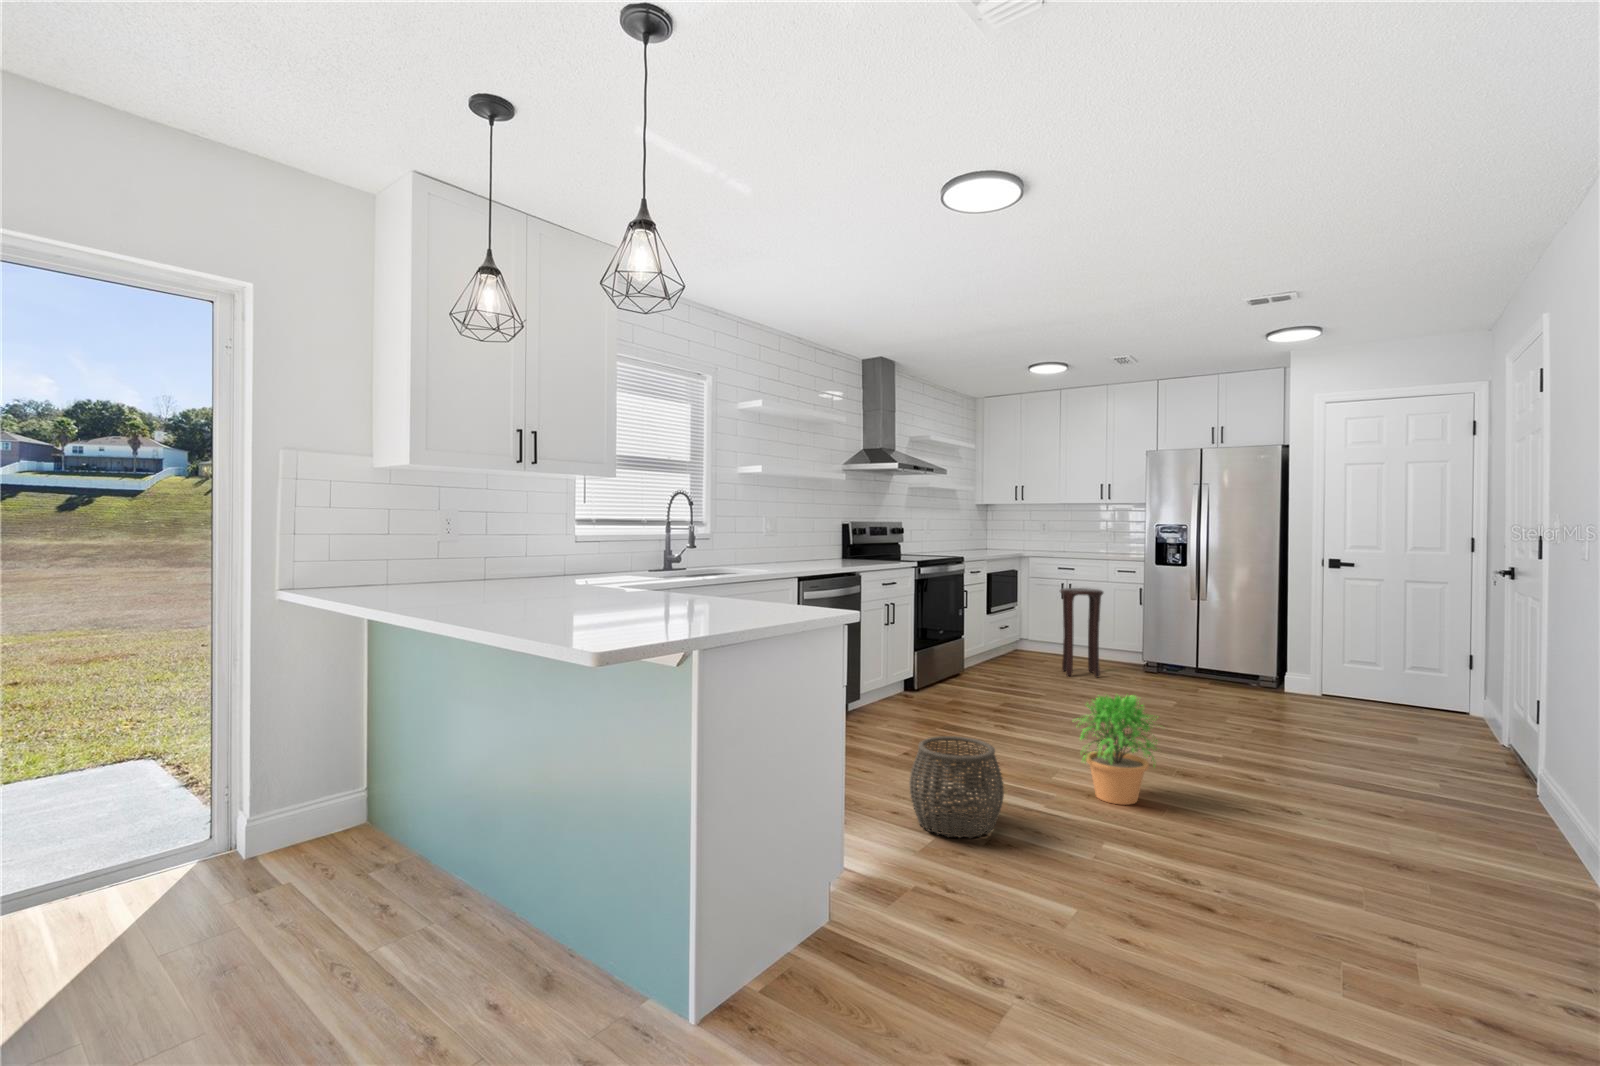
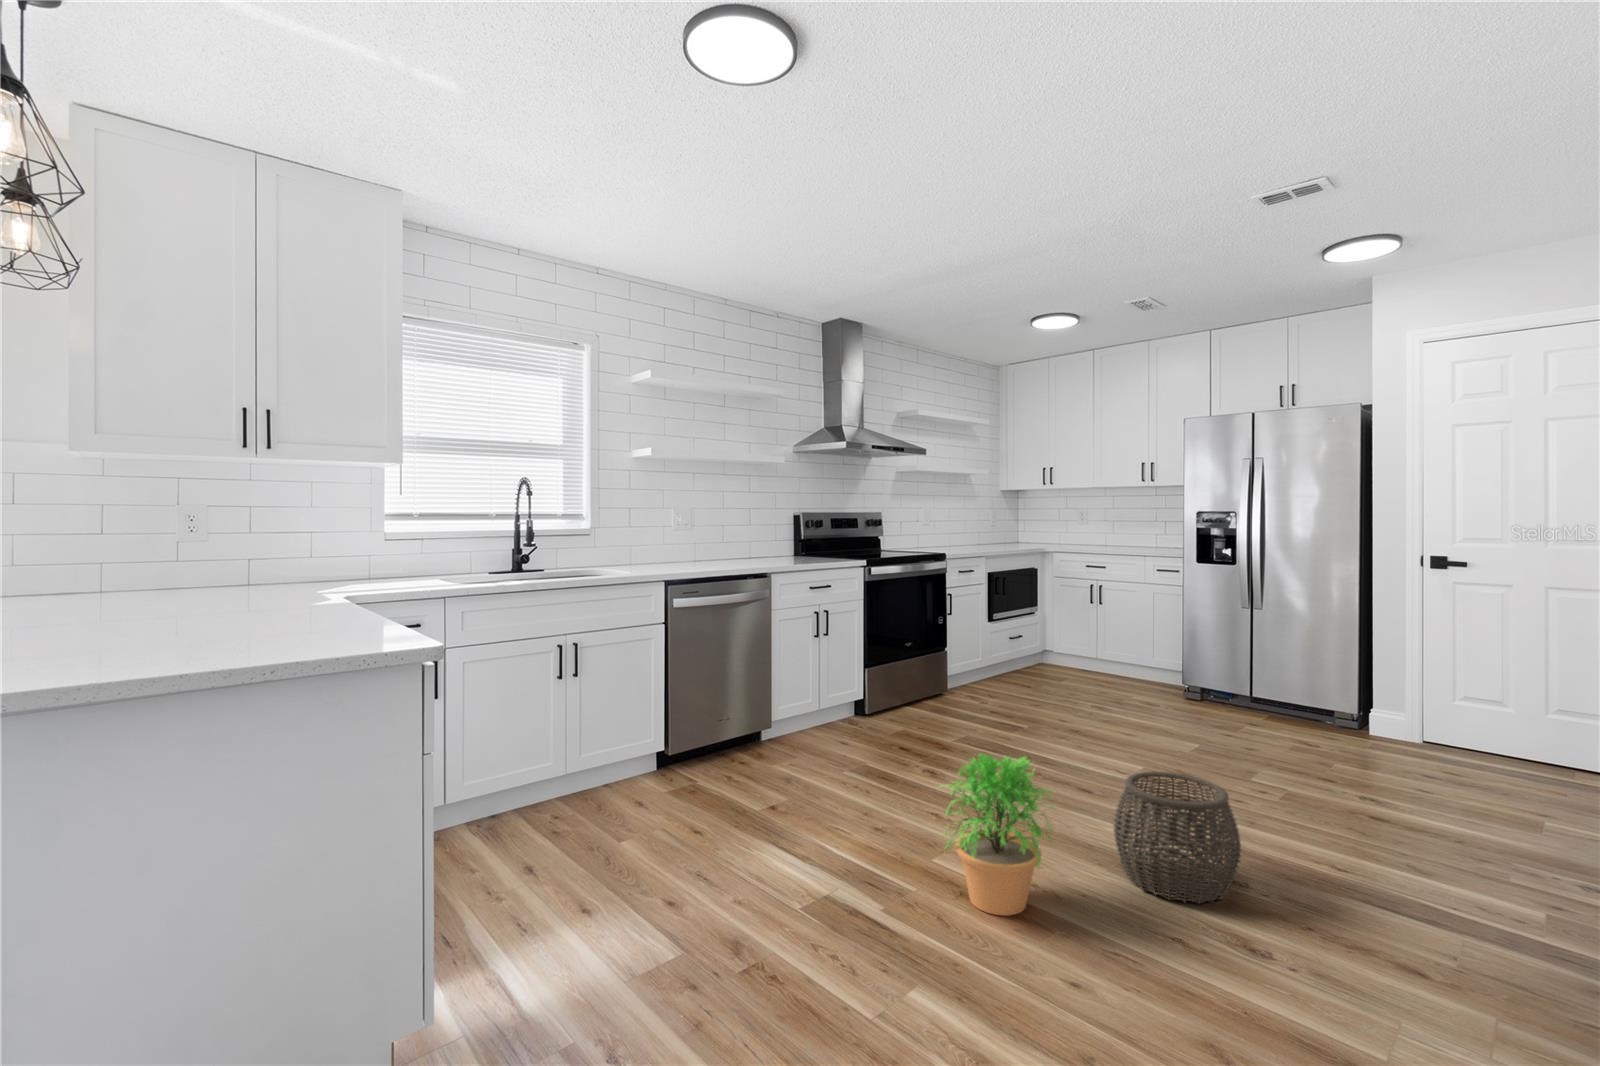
stool: present [1060,588,1103,677] -> none [1072,591,1127,703]
woven basket: present [909,736,1004,838] -> present [1113,772,1241,904]

